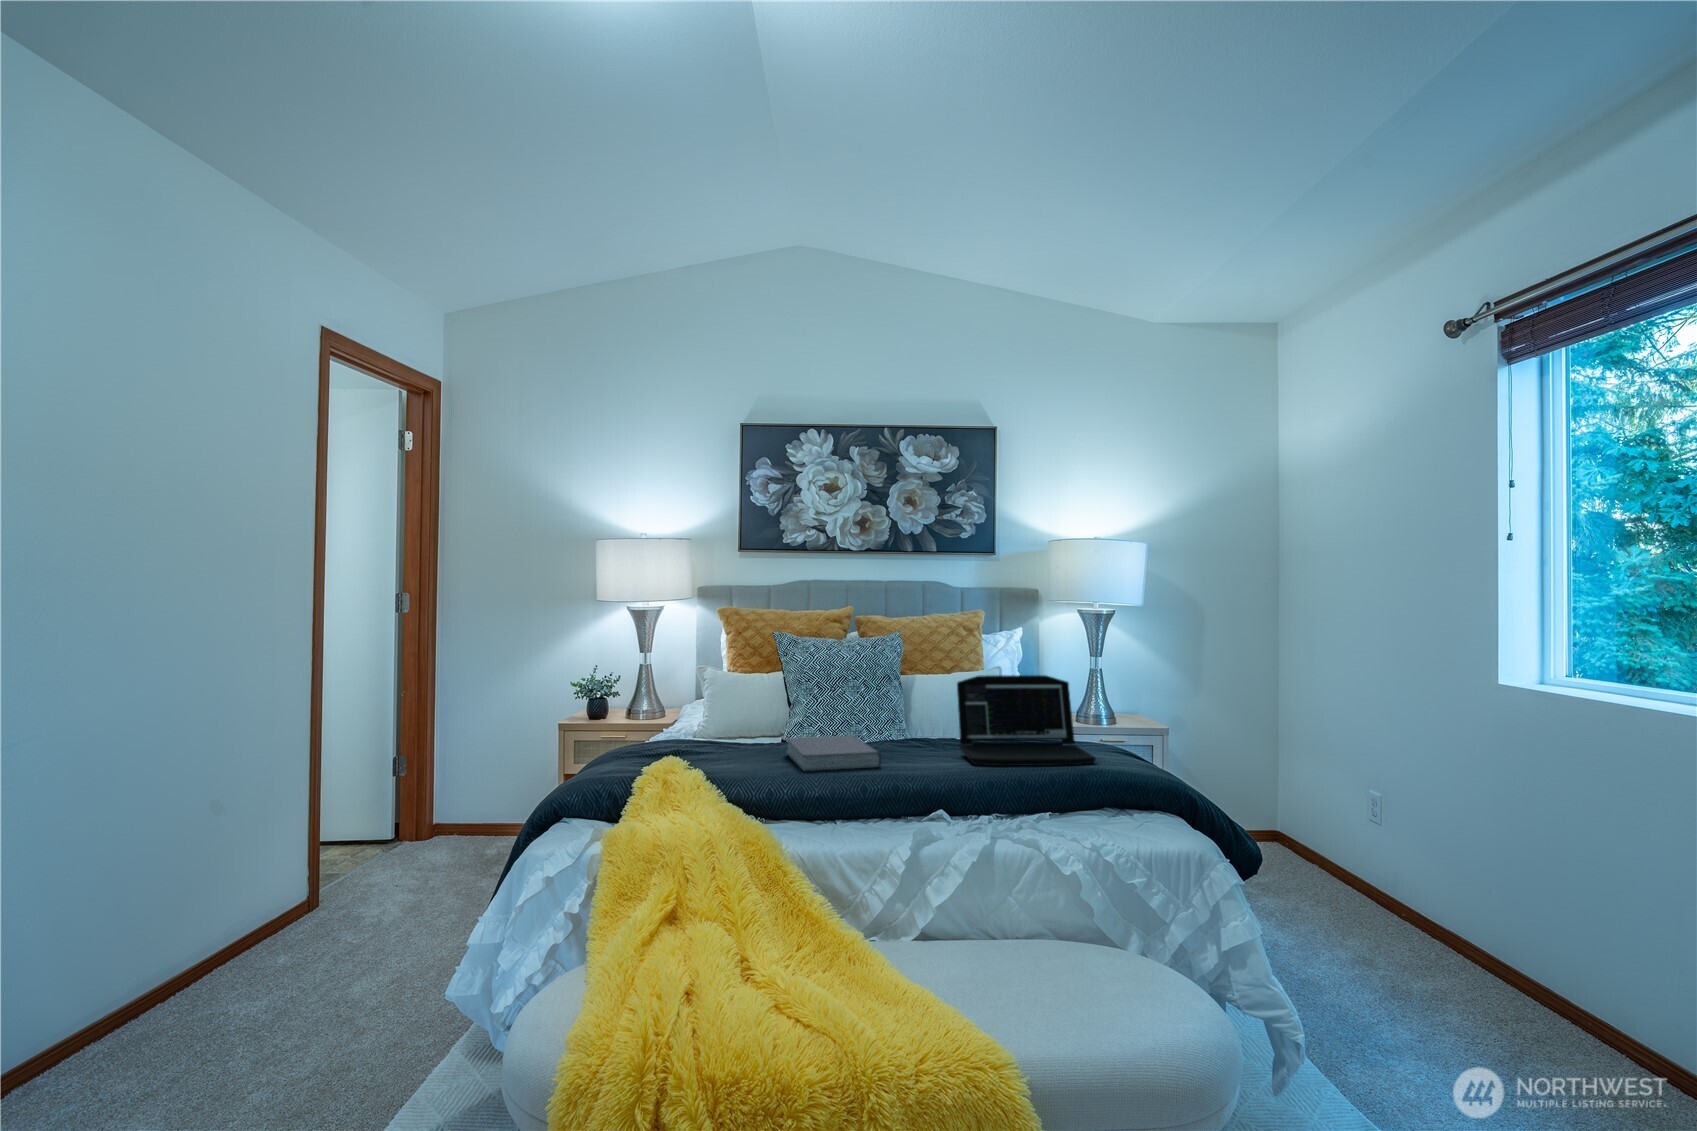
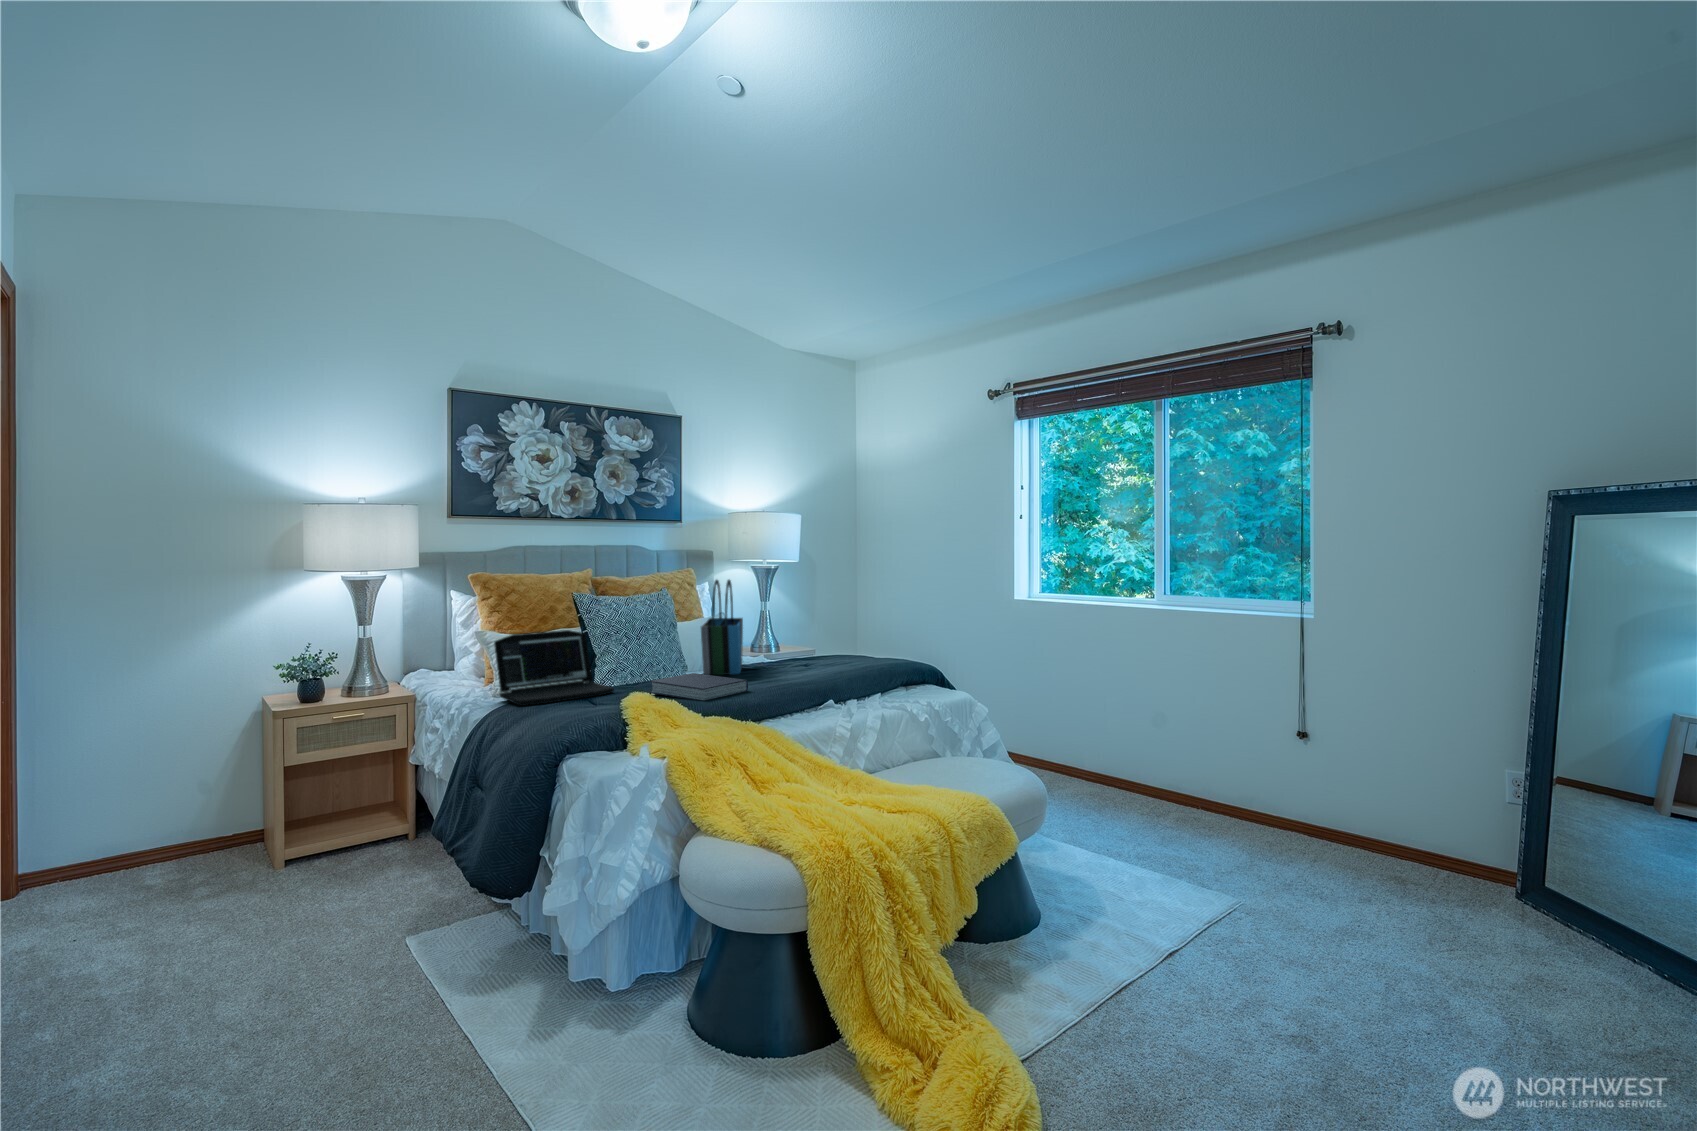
tote bag: none [893,621,985,745] -> present [701,580,743,675]
laptop: present [957,675,1096,766] -> present [494,630,614,706]

